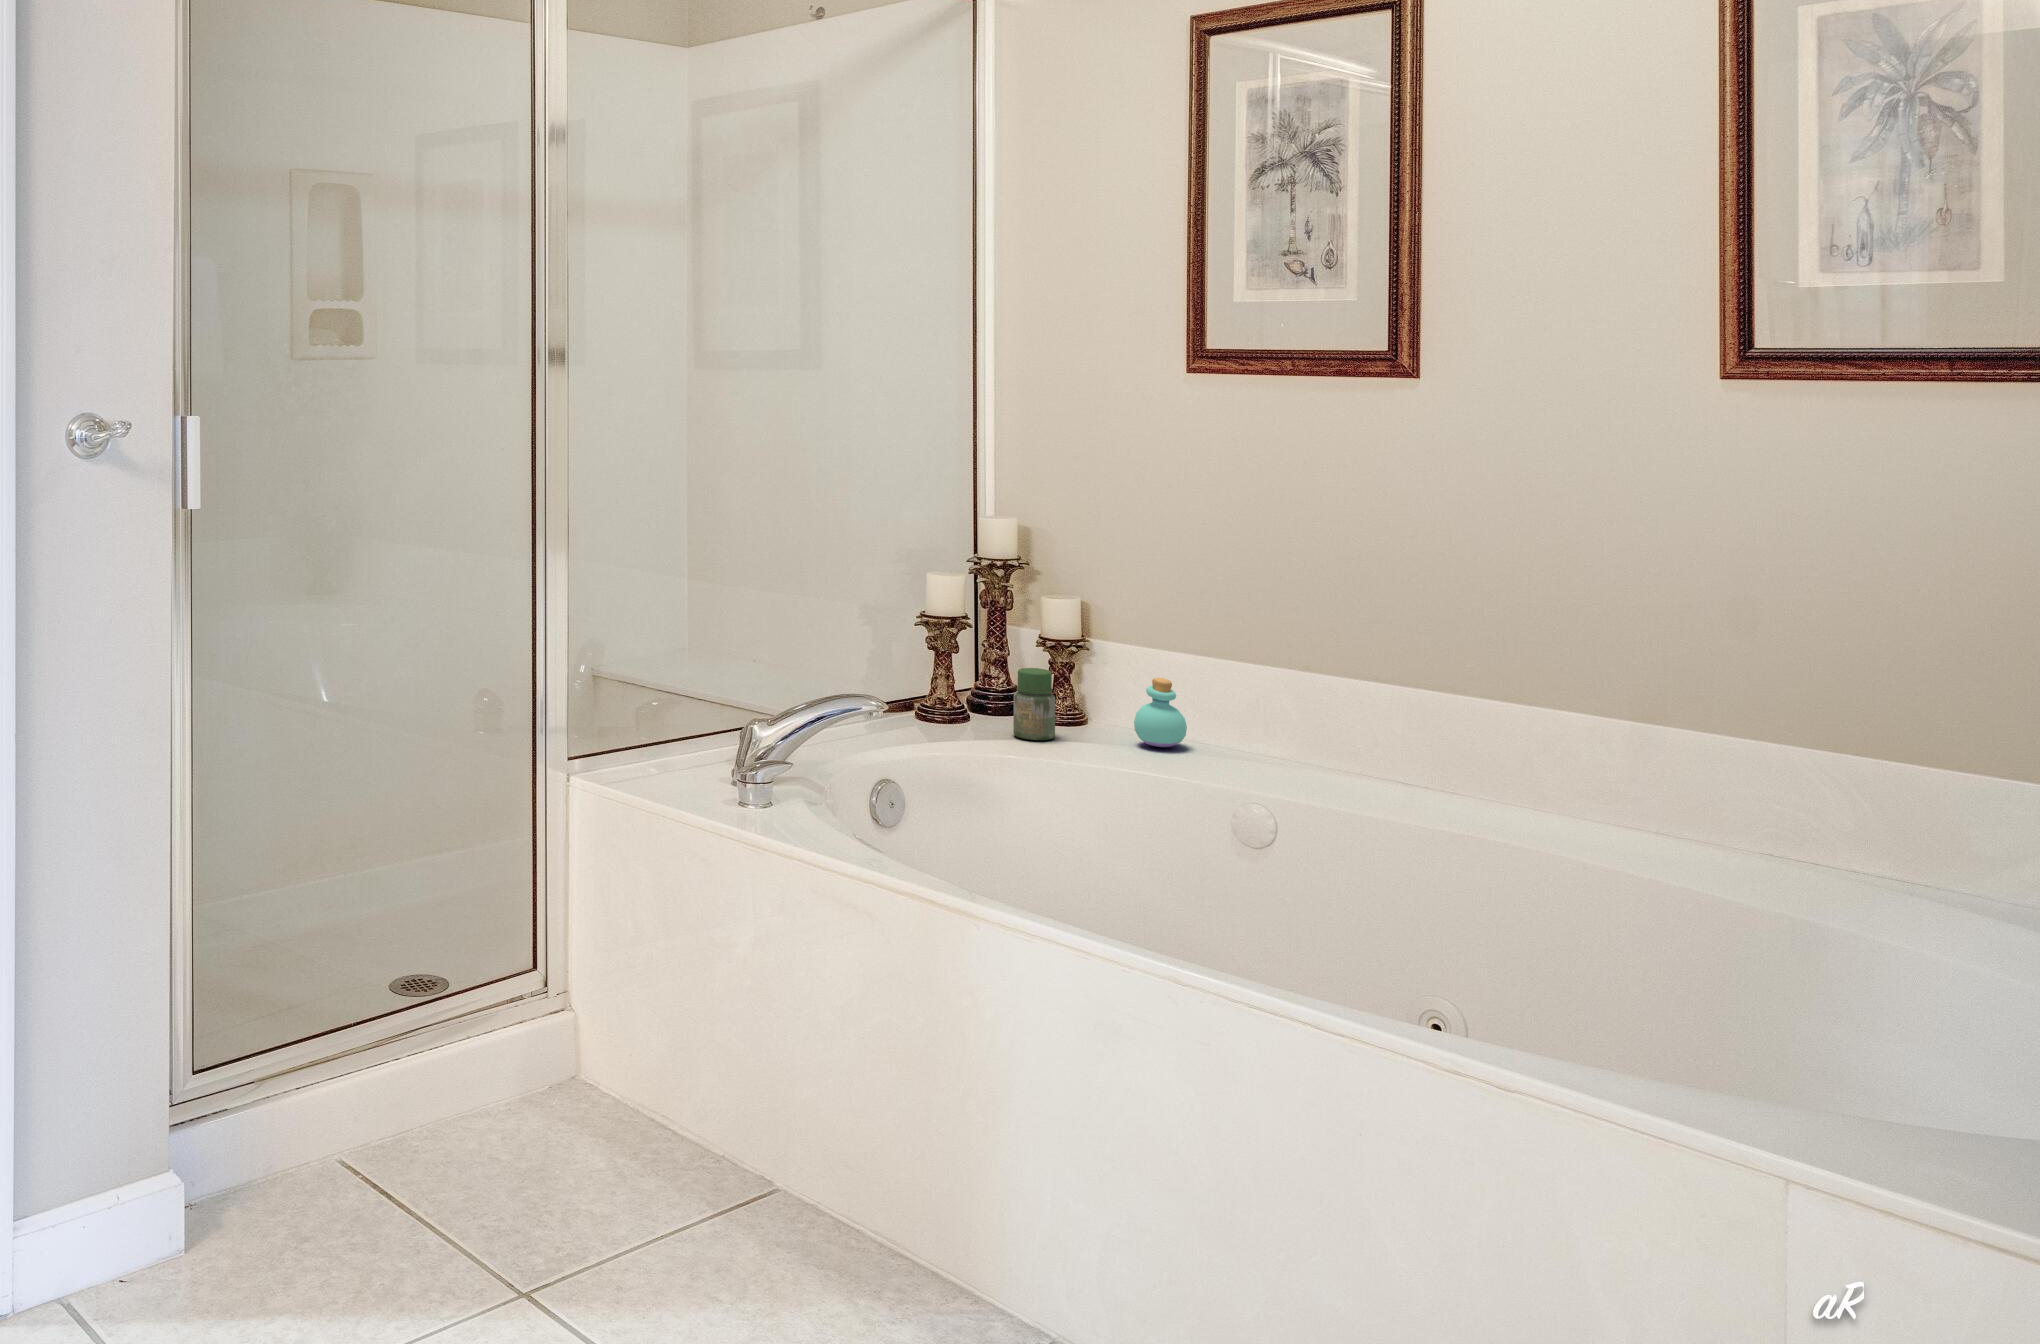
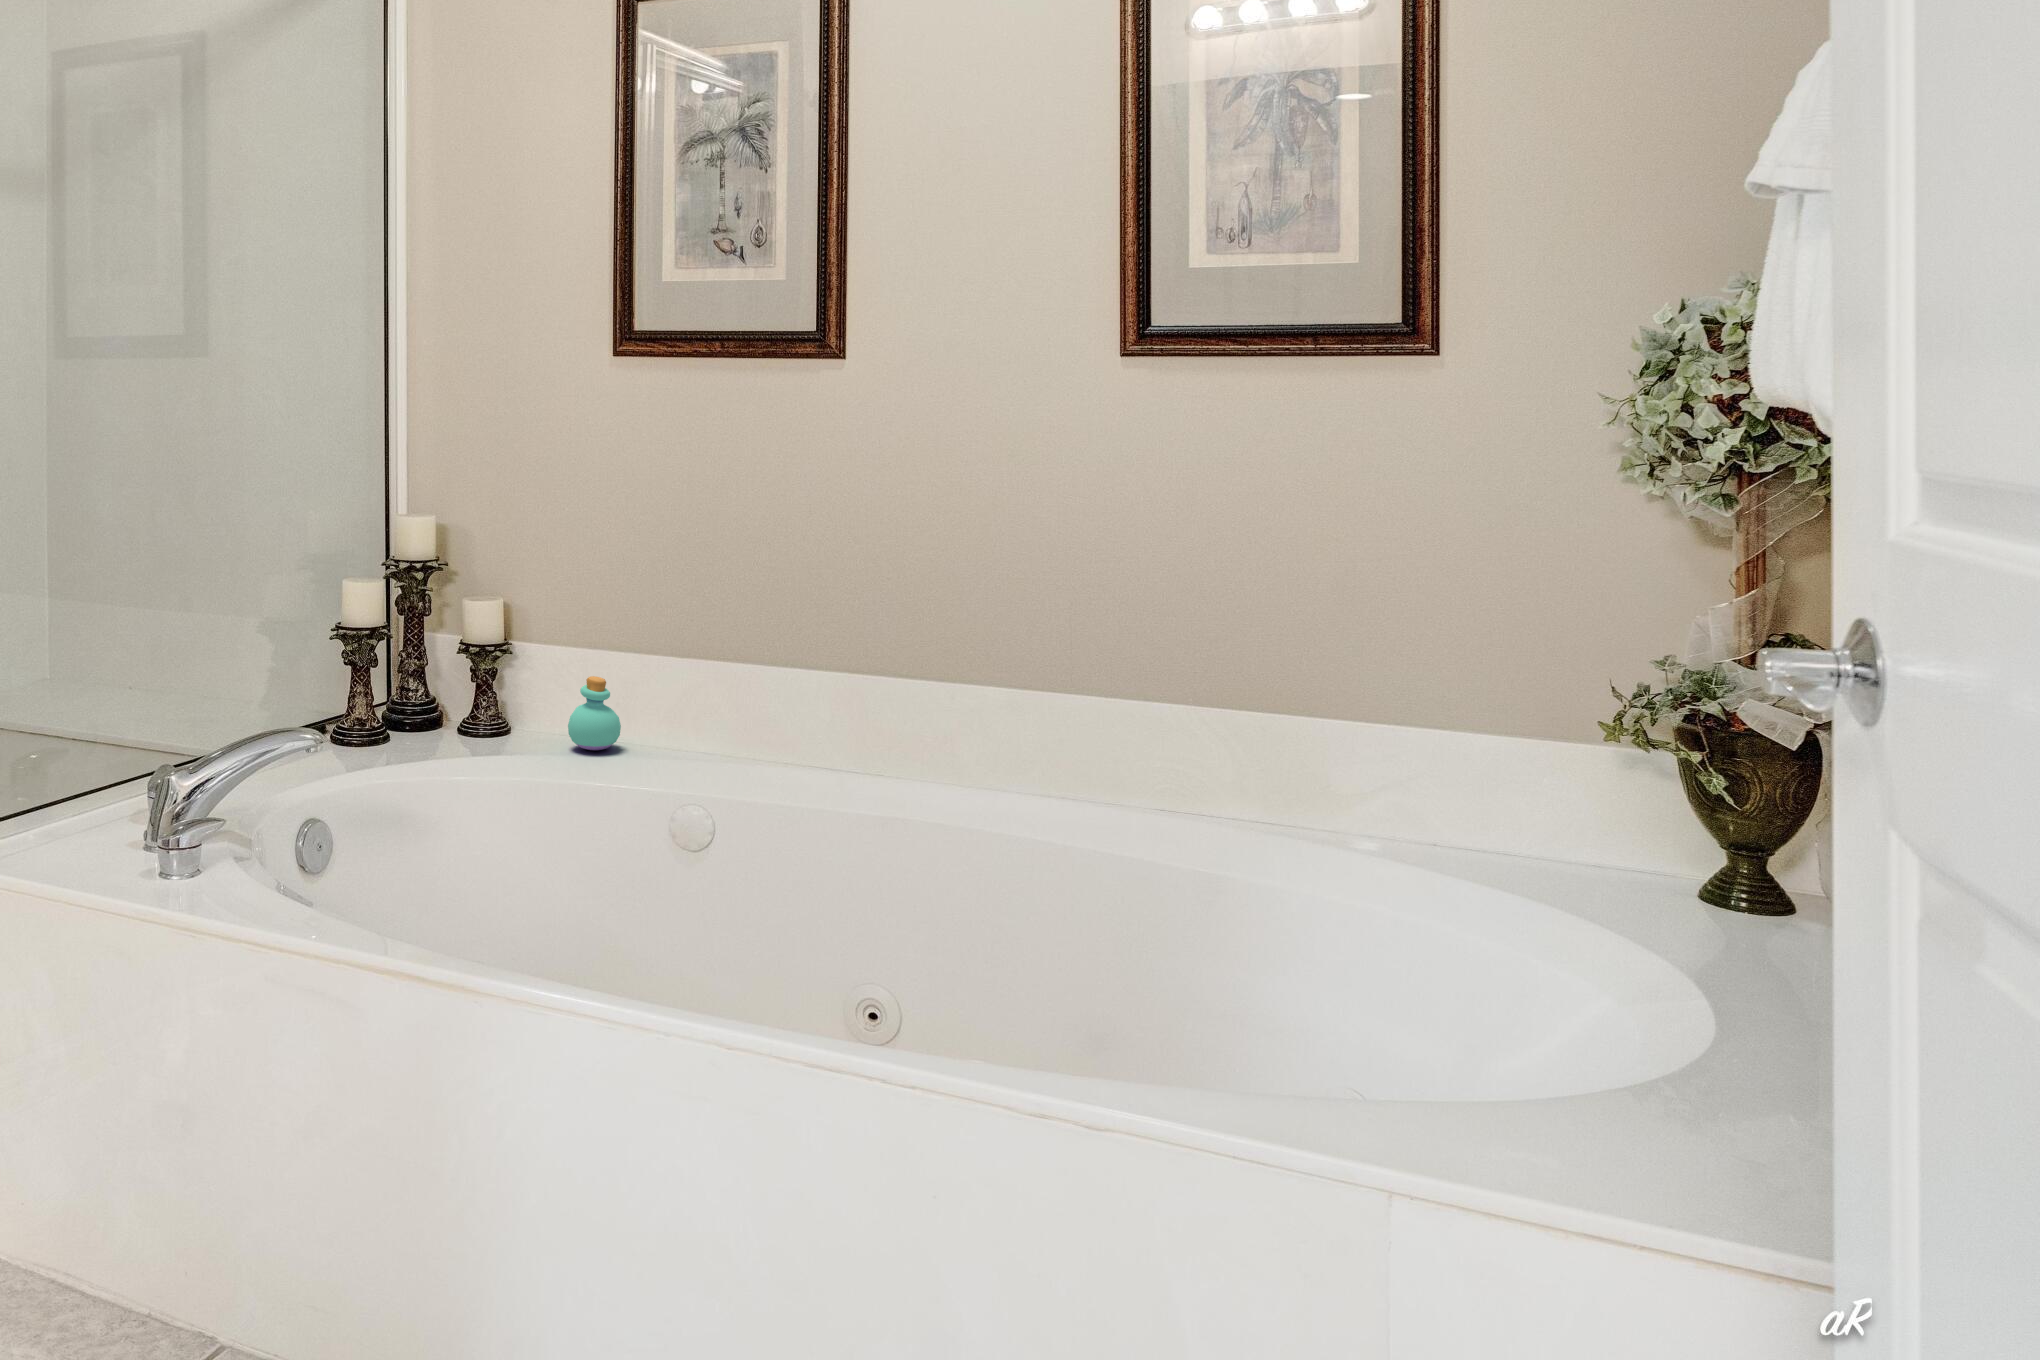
jar: present [1013,668,1055,740] -> none [443,676,488,756]

